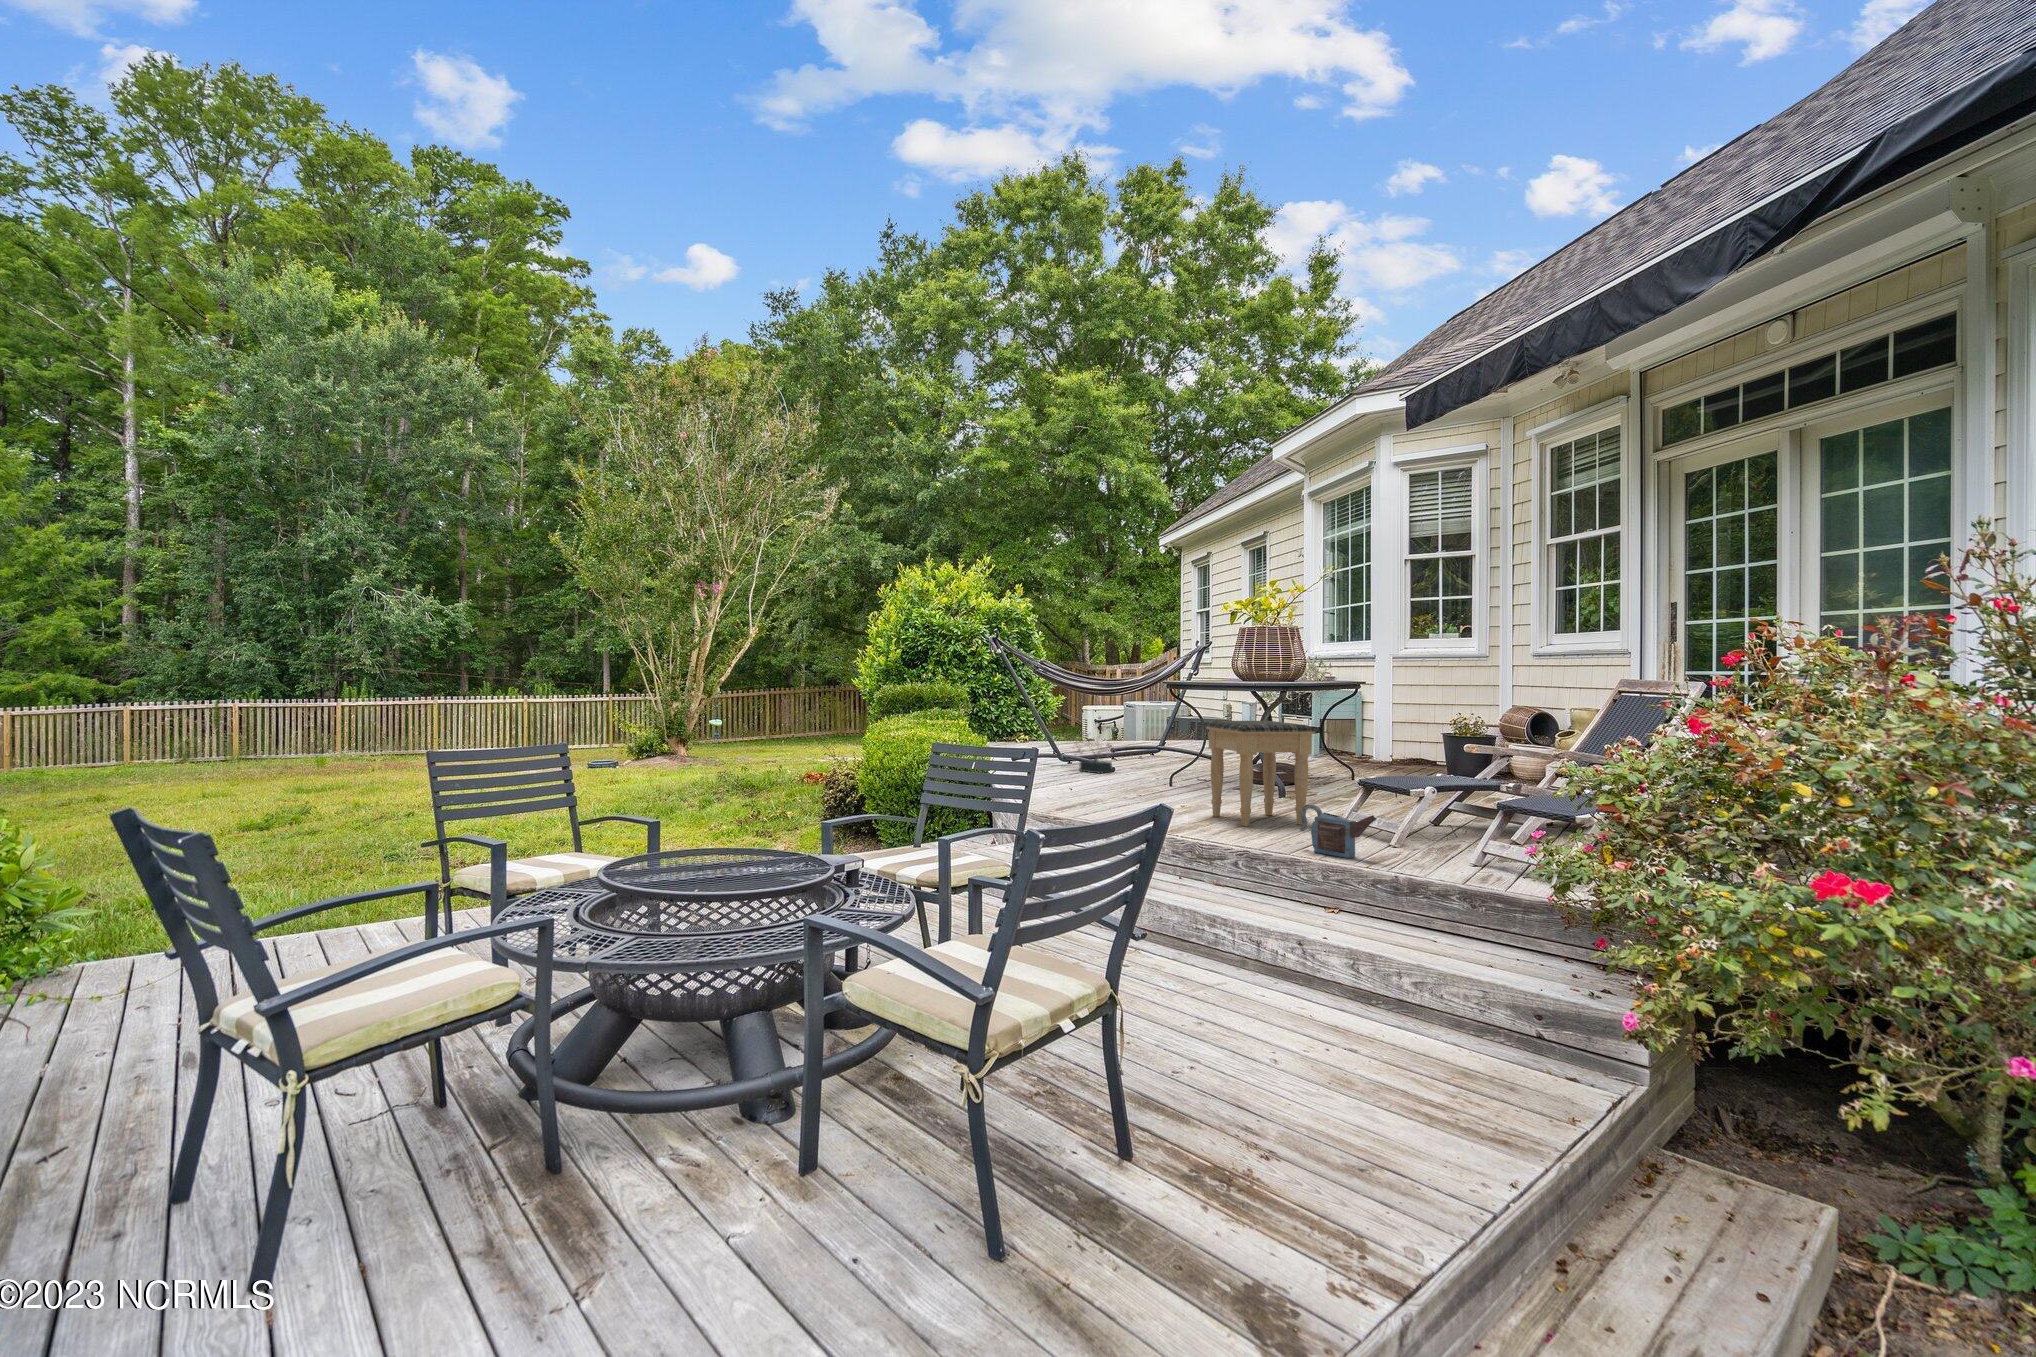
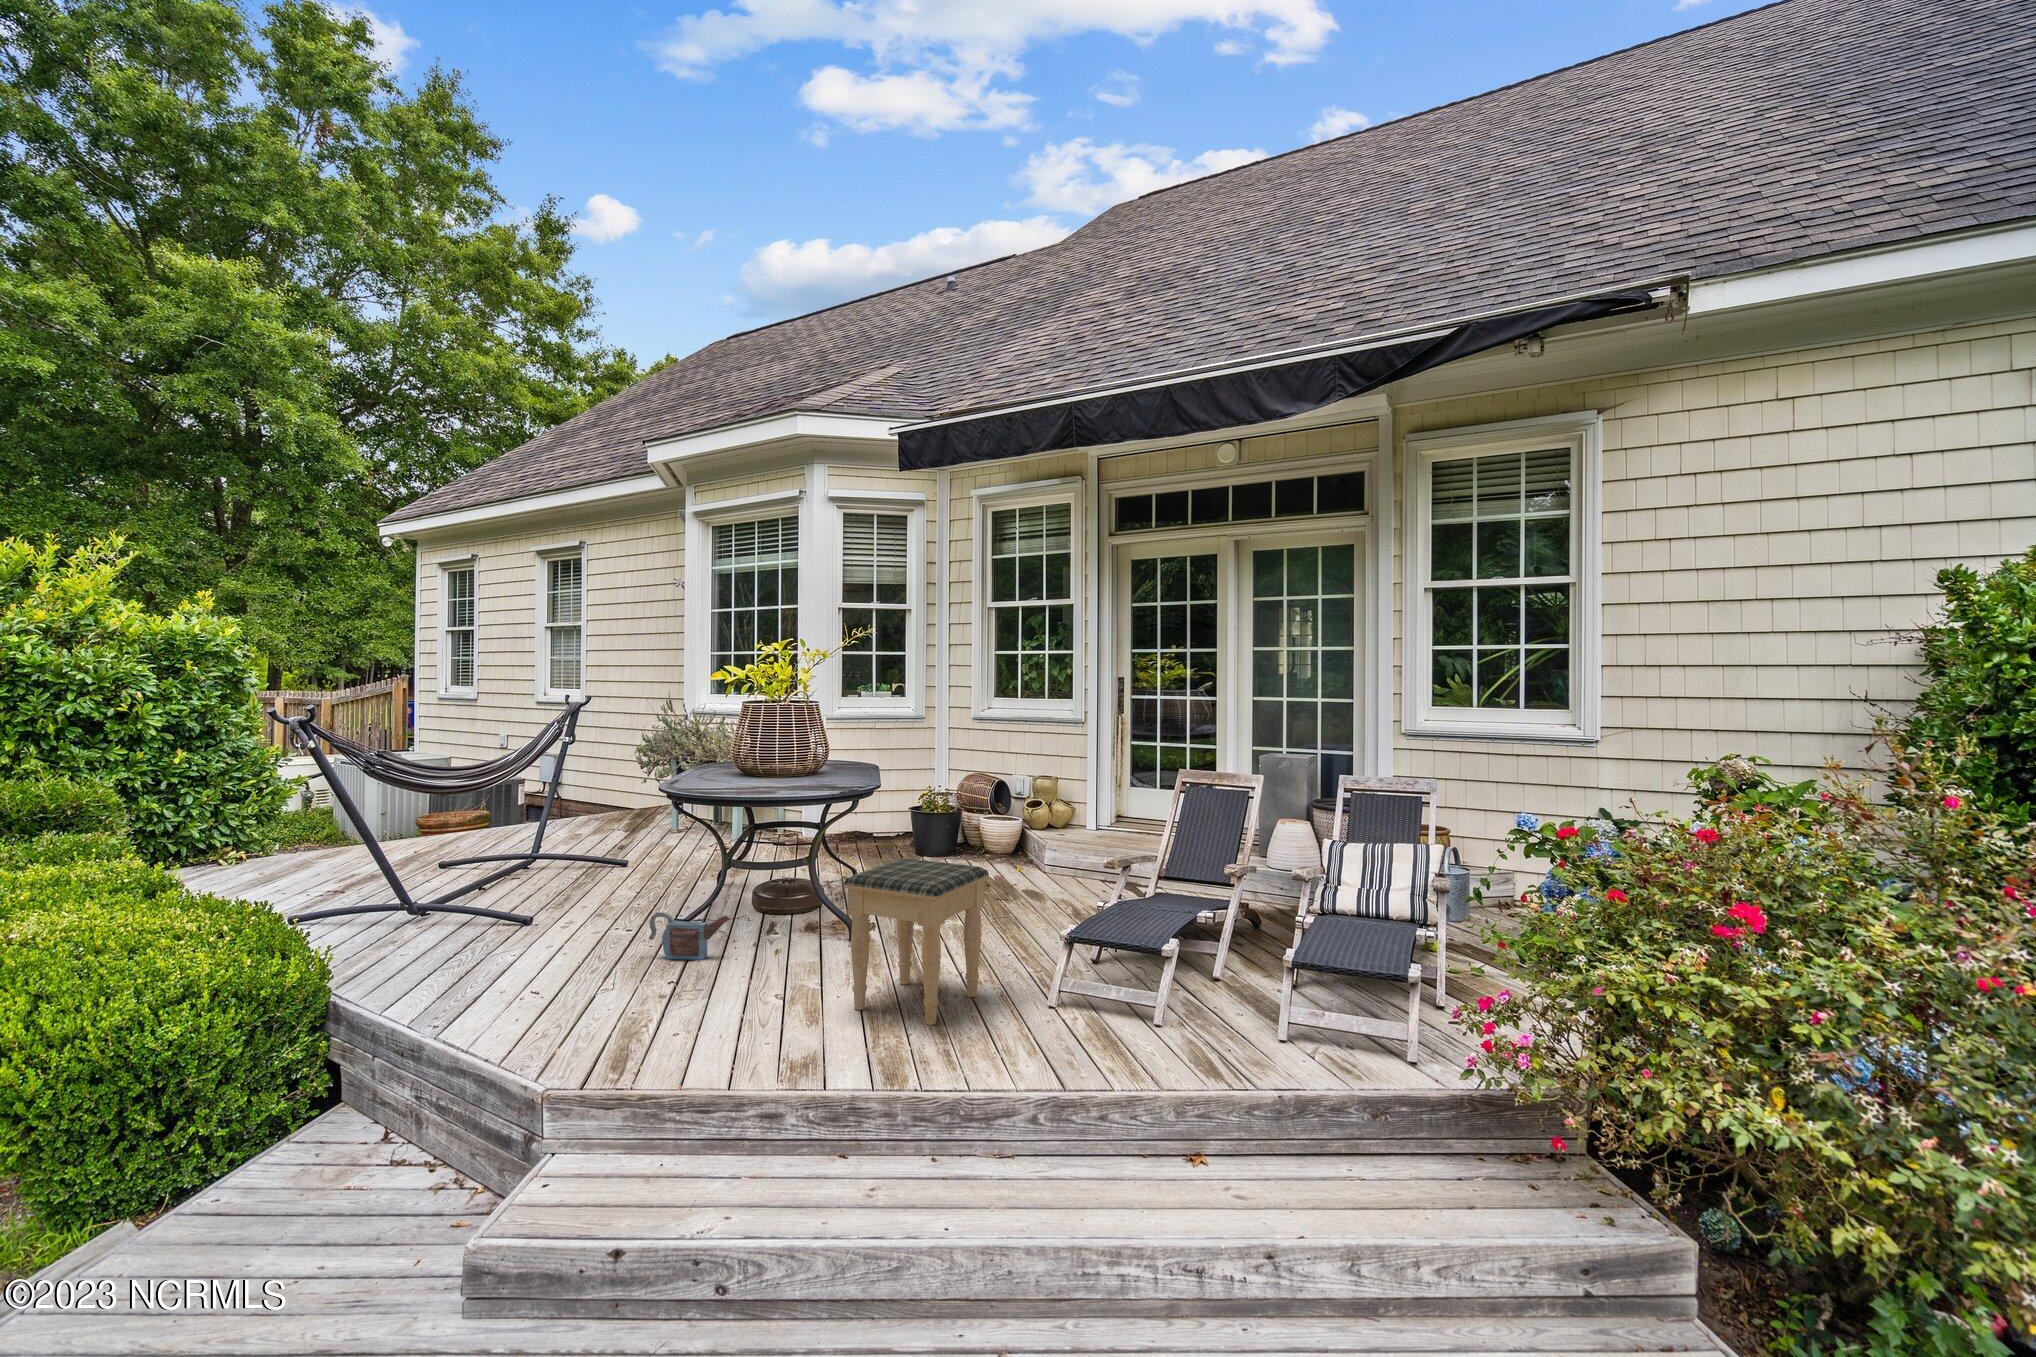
decorative plant: present [1075,734,1113,774] -> none [460,864,544,930]
watering can: present [1300,804,1377,858] -> present [649,912,729,960]

